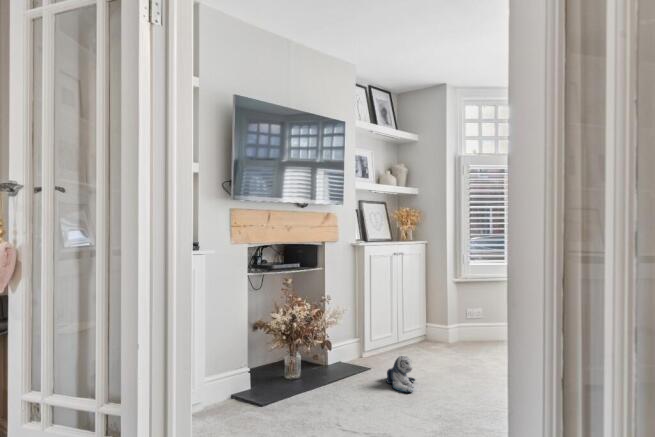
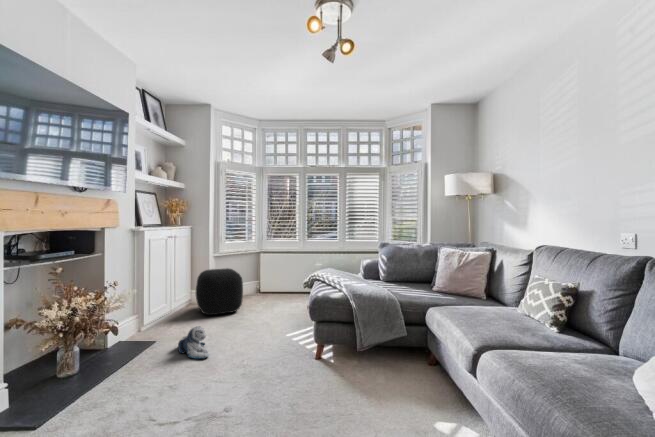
ottoman: none [425,298,485,357] -> present [196,268,243,315]

